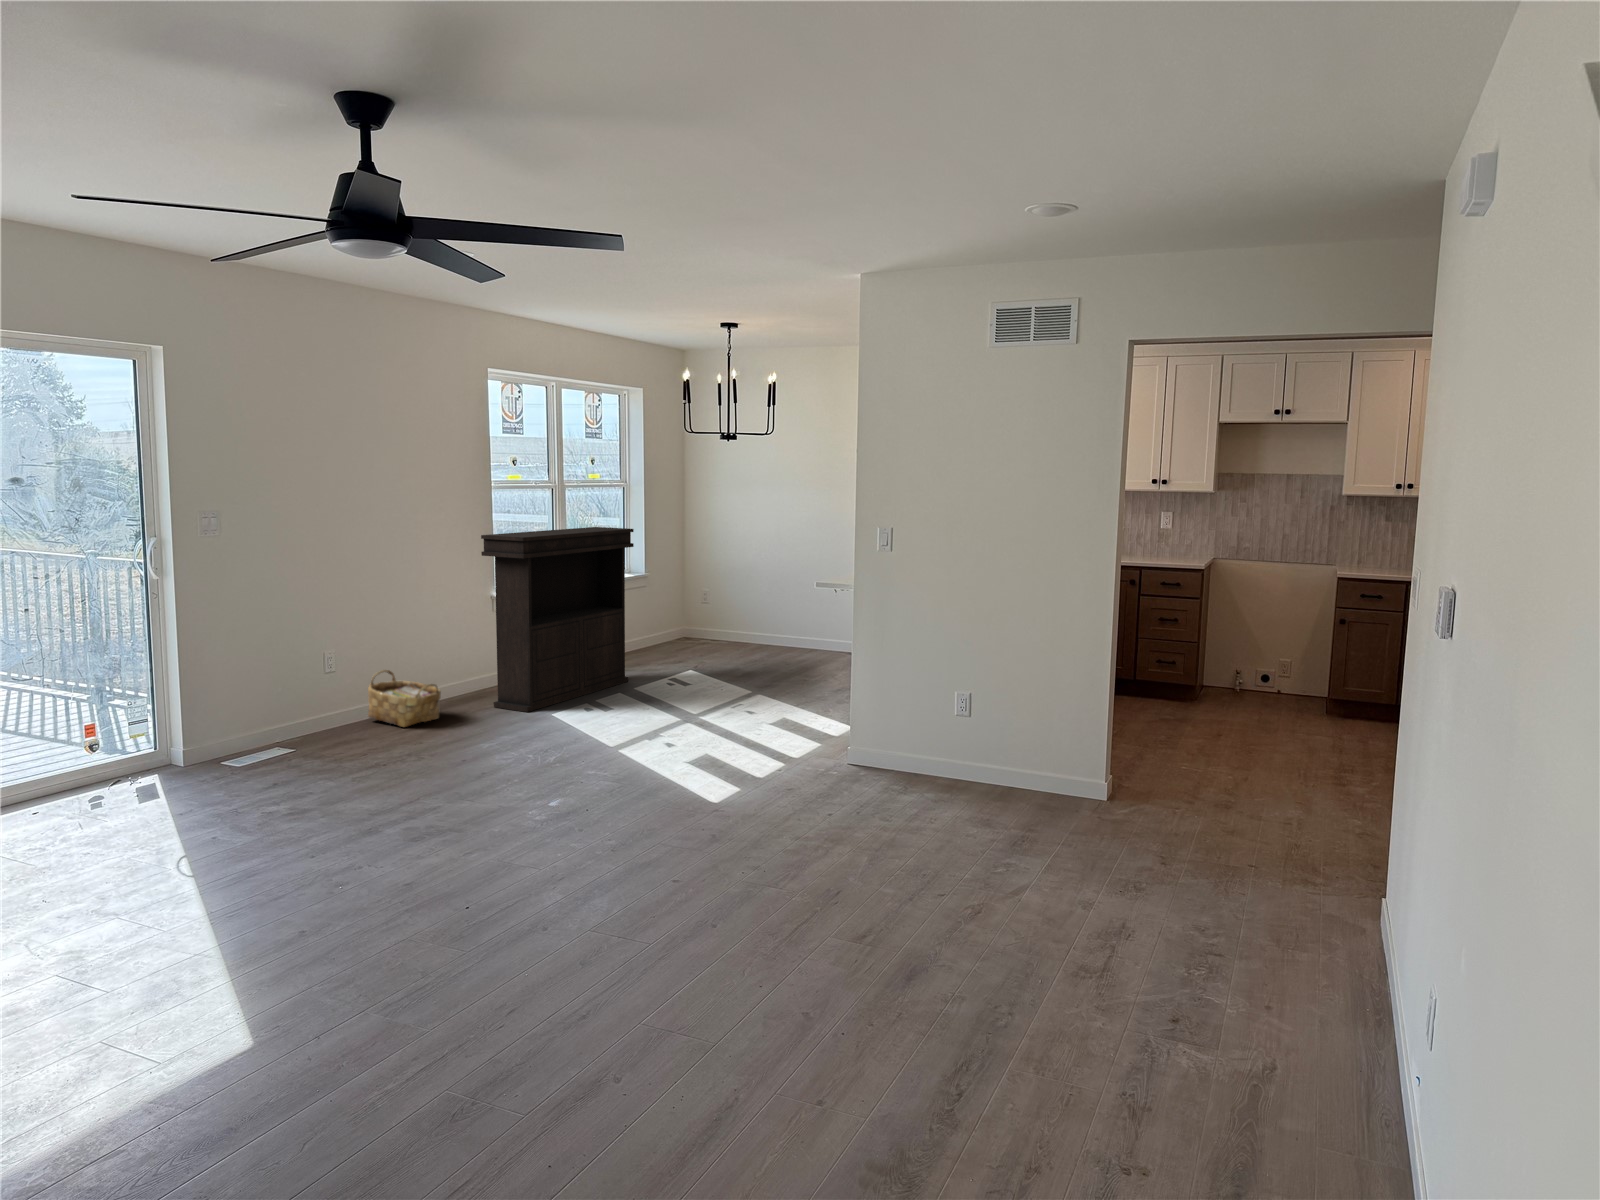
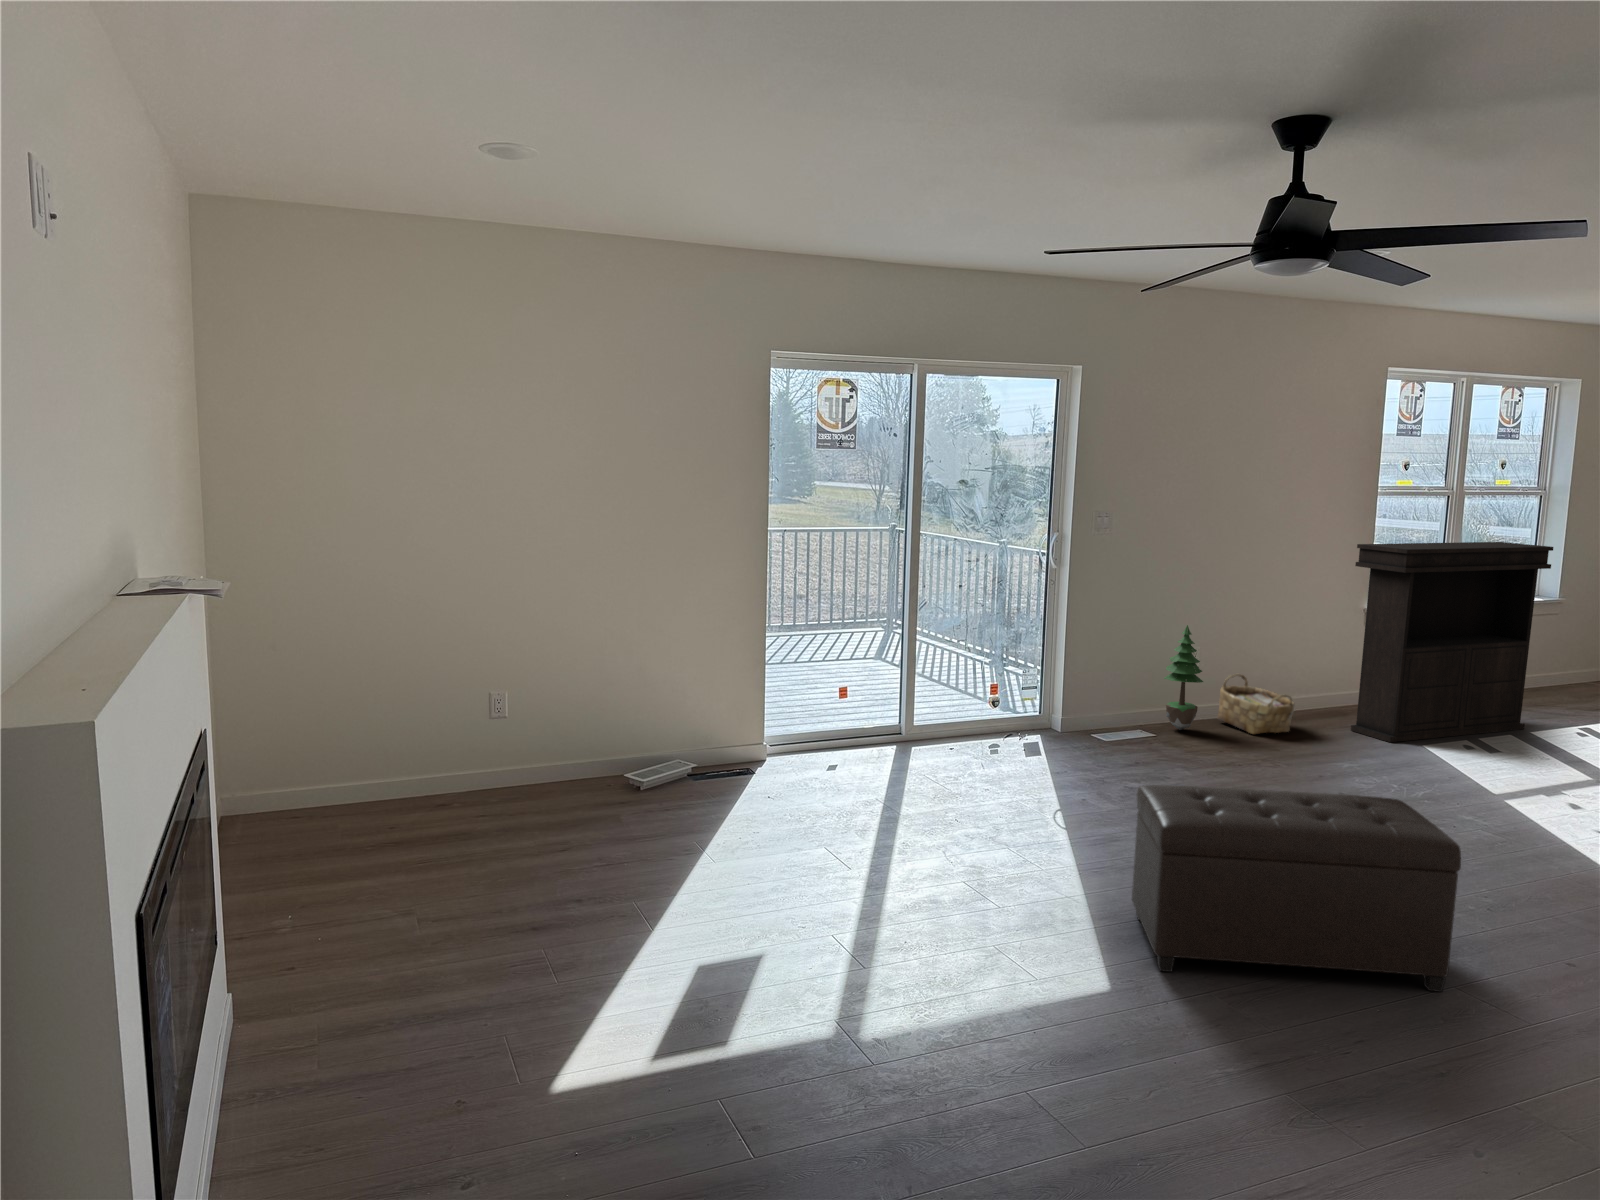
potted tree: none [306,627,349,737] -> present [1164,625,1203,730]
ottoman: none [264,772,586,1020] -> present [1132,785,1461,992]

